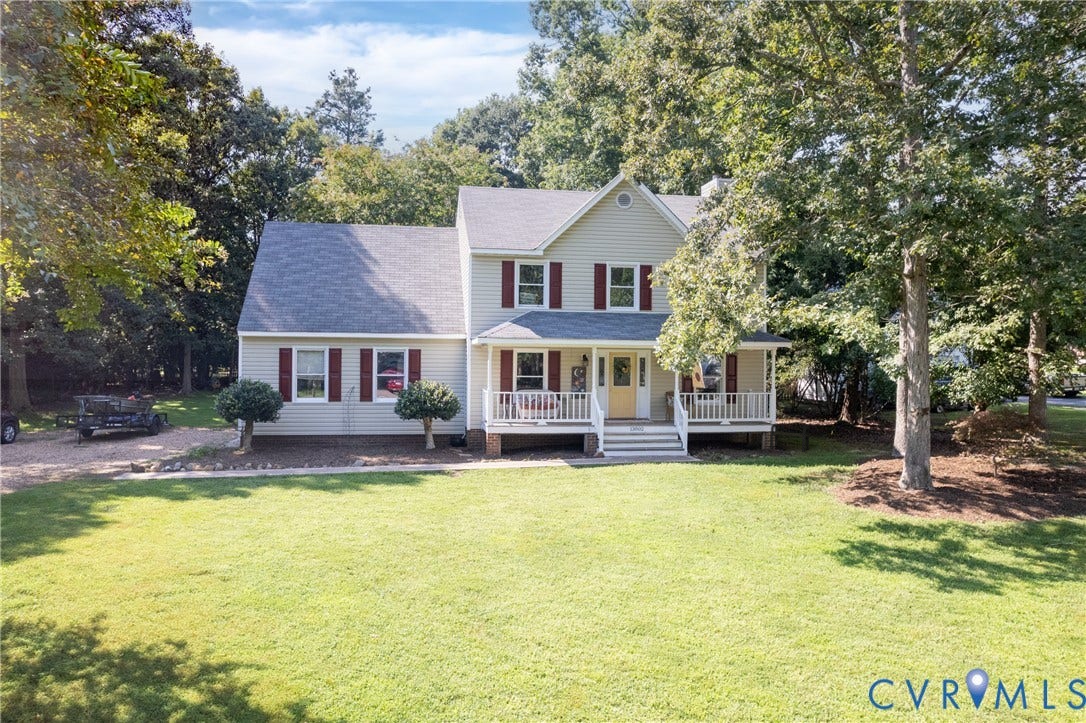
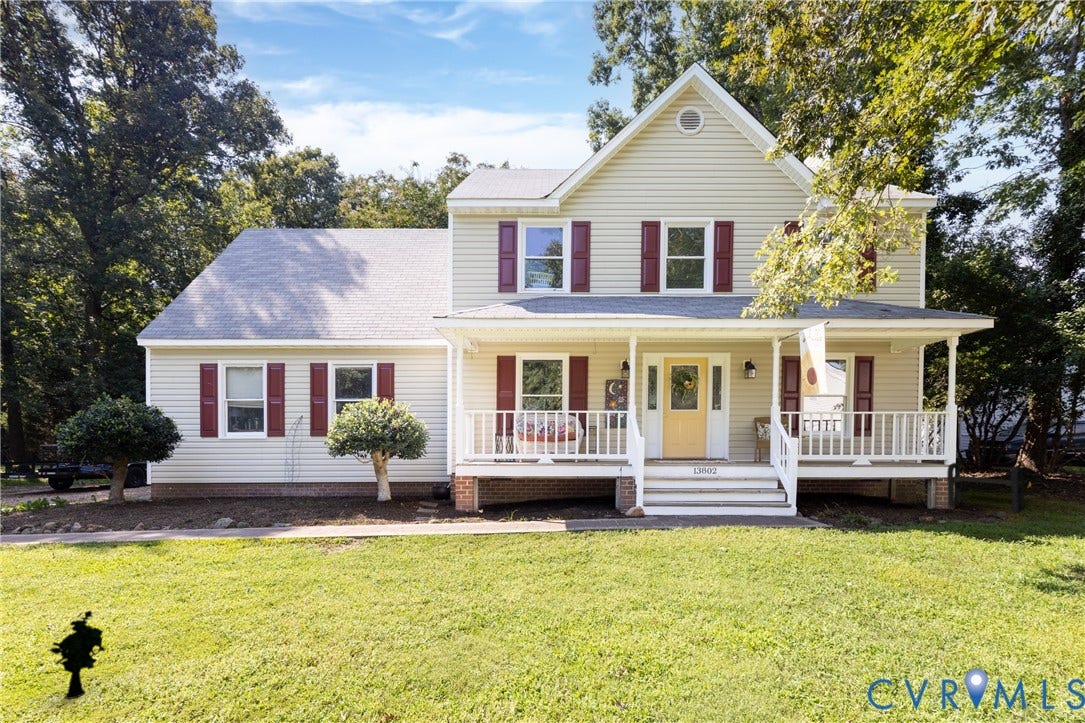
decorative plant: none [415,497,434,531] -> present [49,611,105,699]

